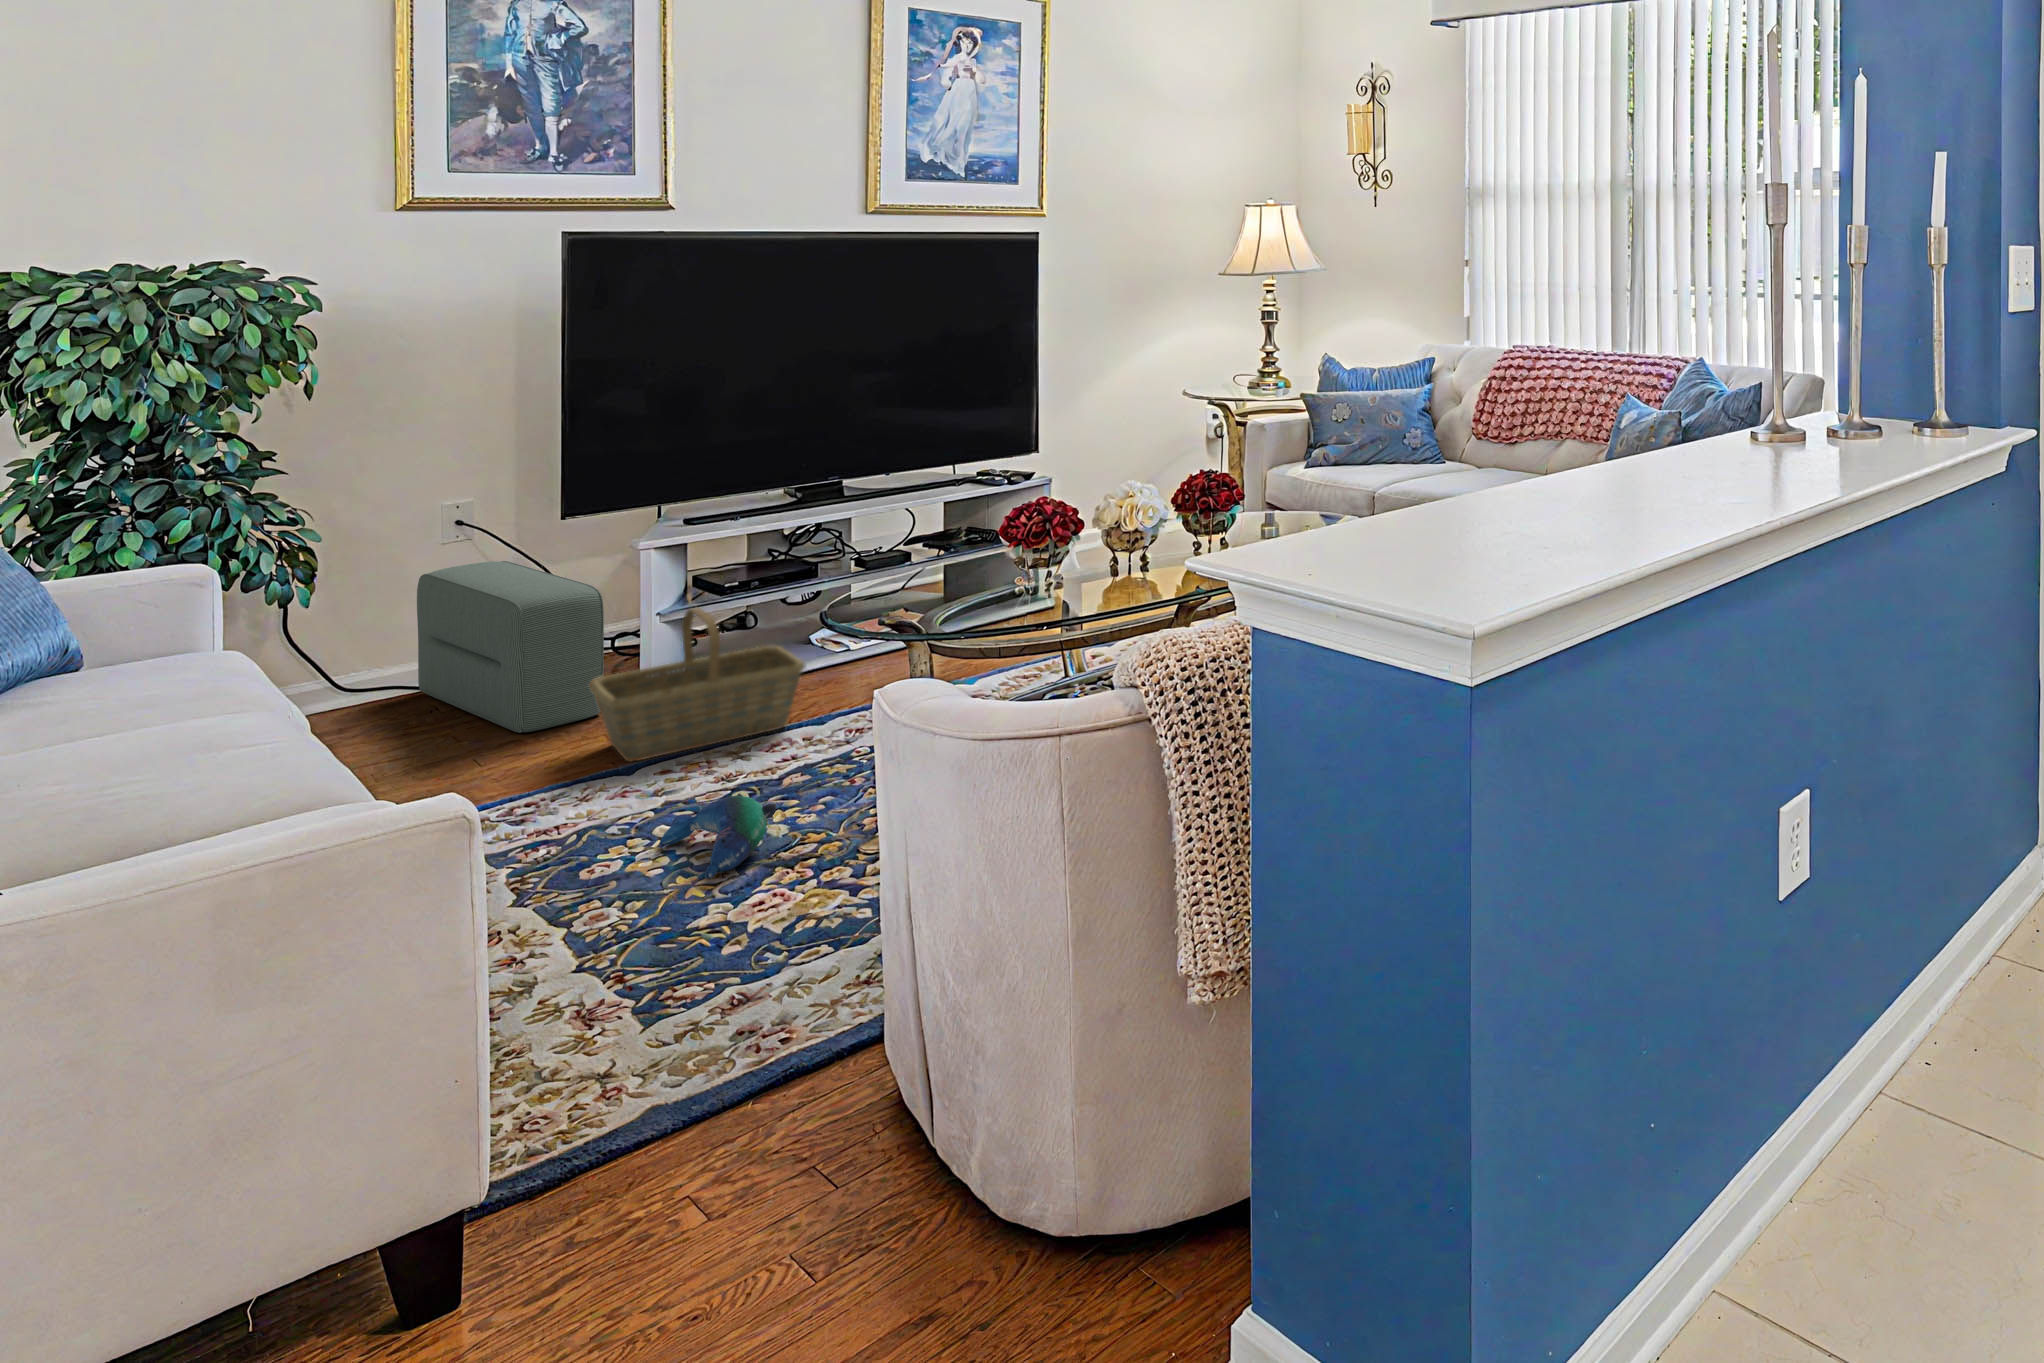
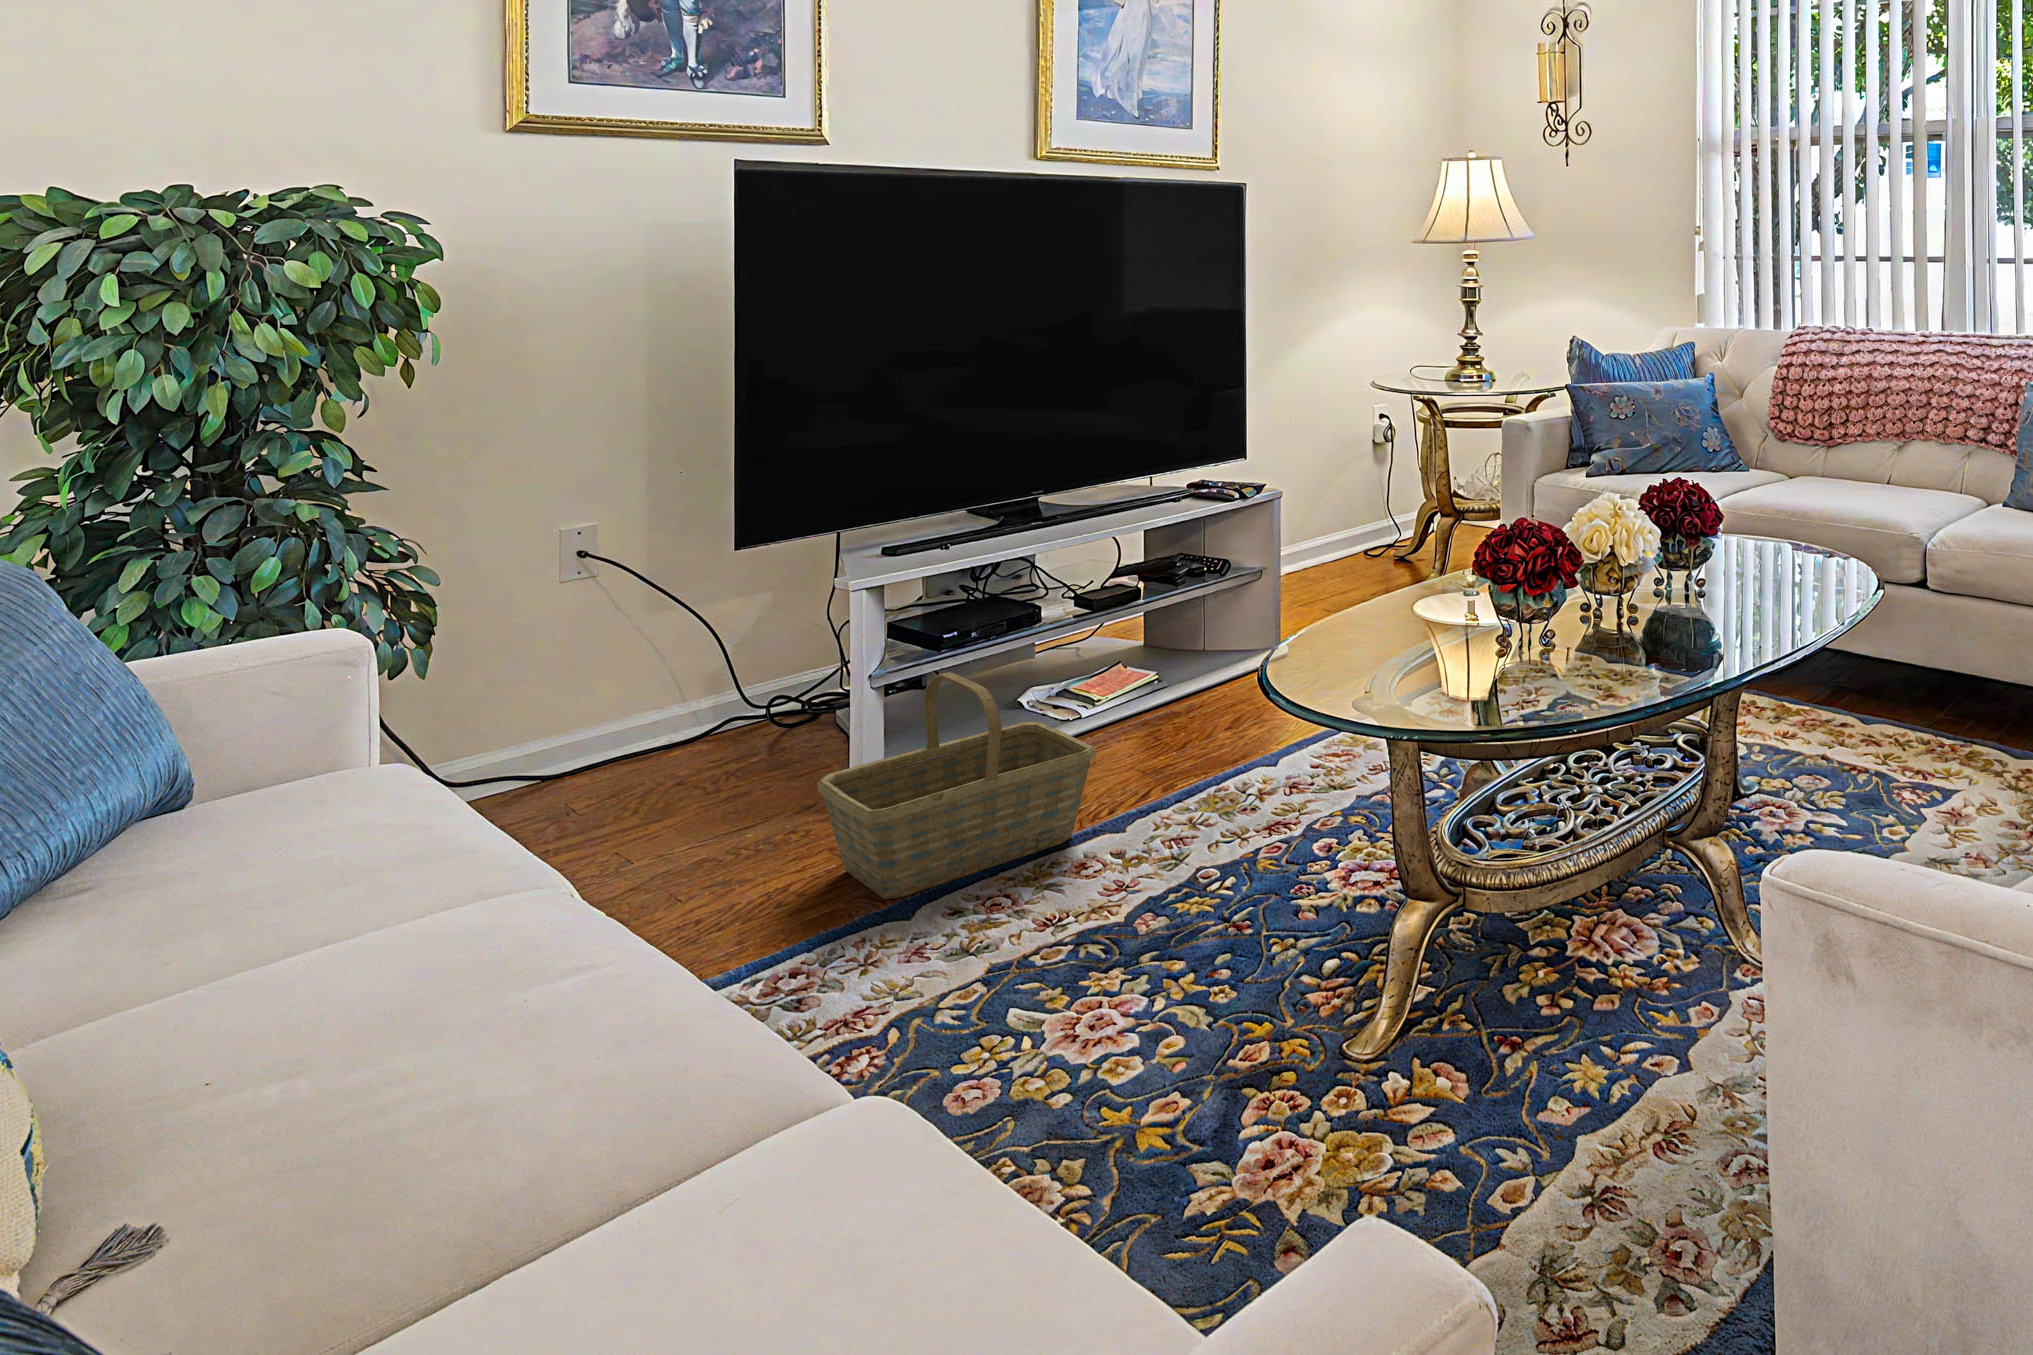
pouf: present [417,561,604,733] -> none [533,608,806,853]
plush toy: present [659,796,776,879] -> none [1028,973,1202,1121]

